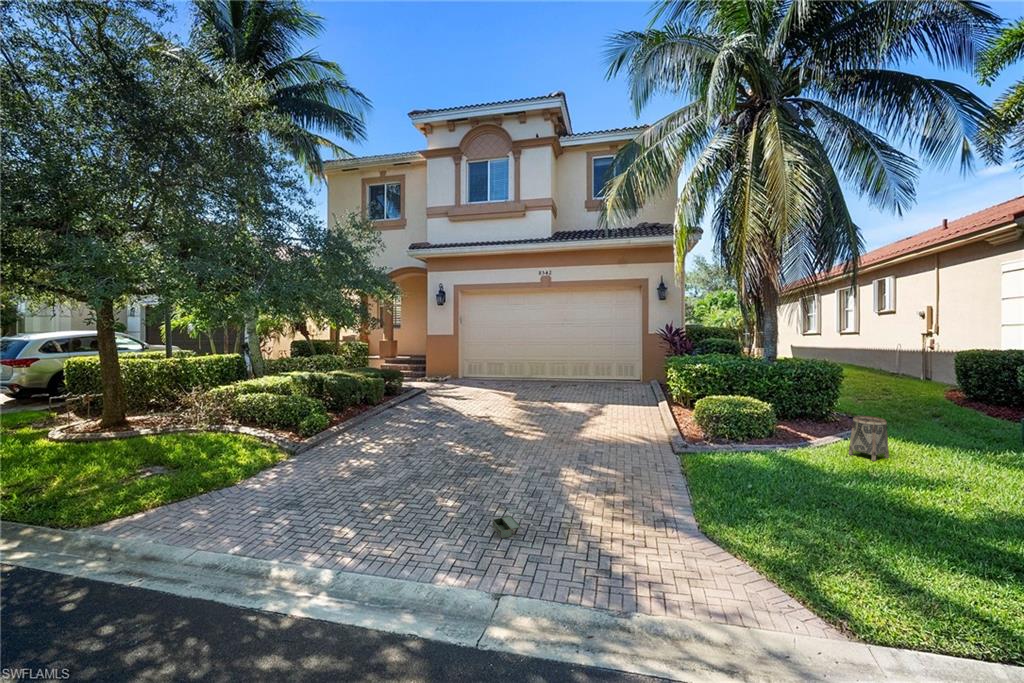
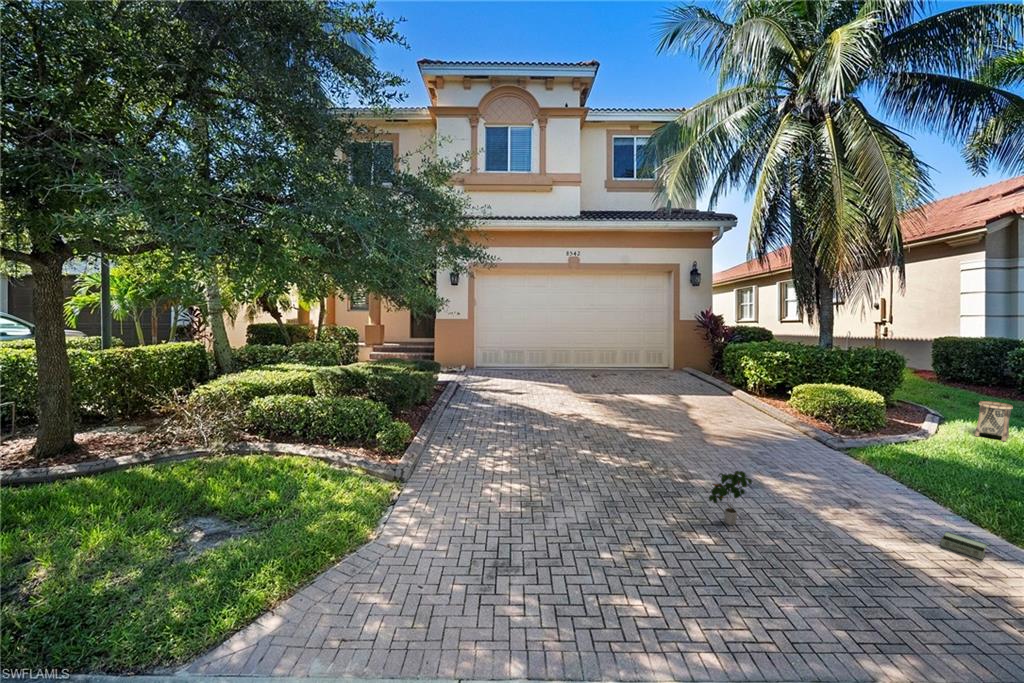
potted plant: none [421,459,464,506] -> present [709,471,752,525]
toolbox: present [493,516,520,538] -> present [941,532,987,559]

